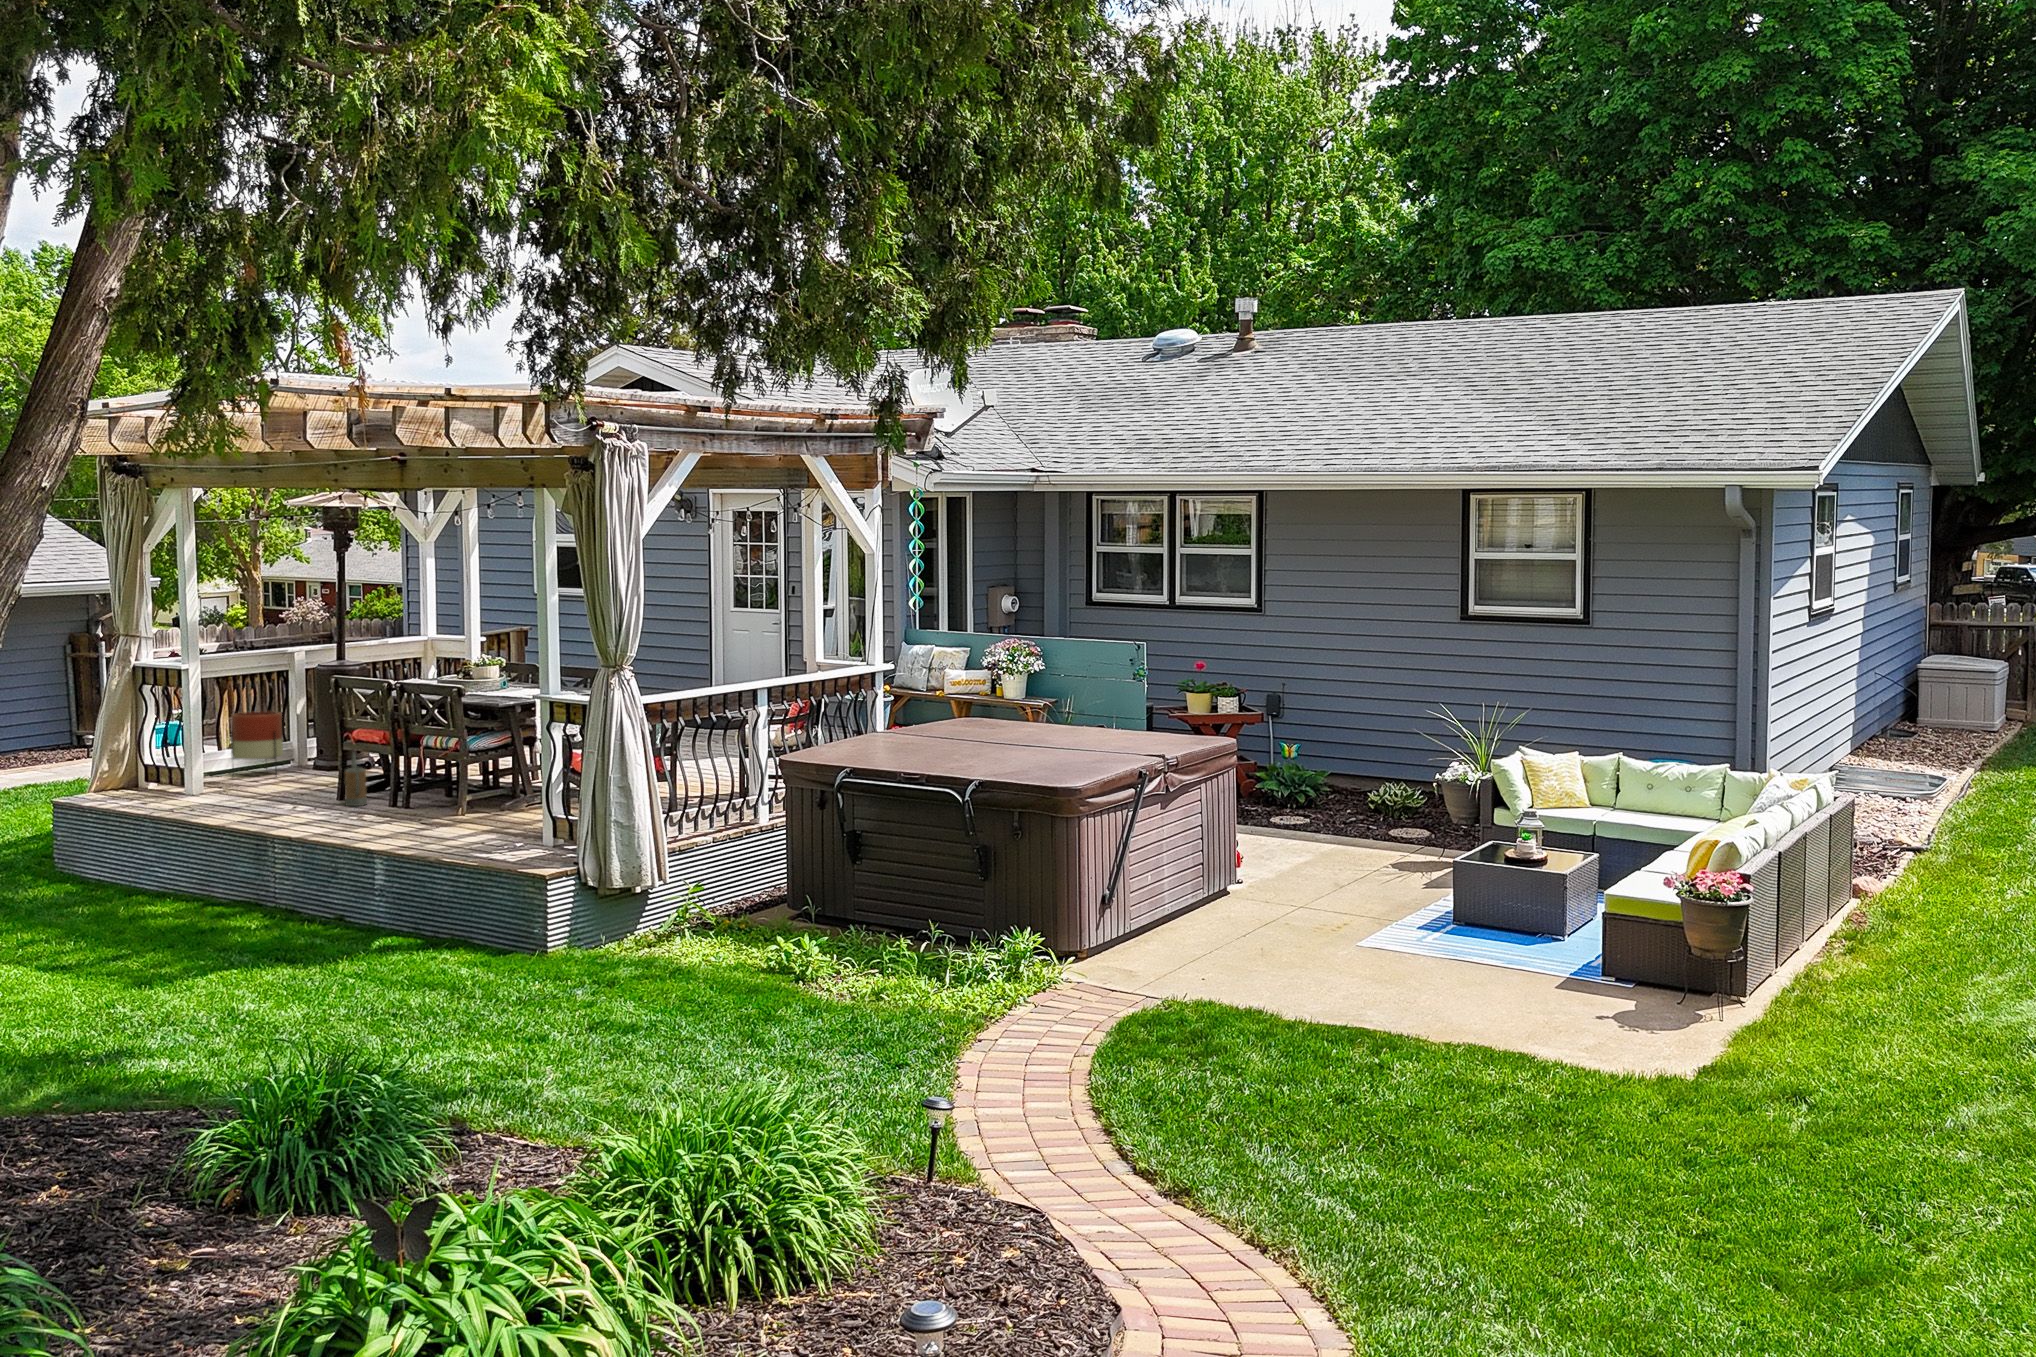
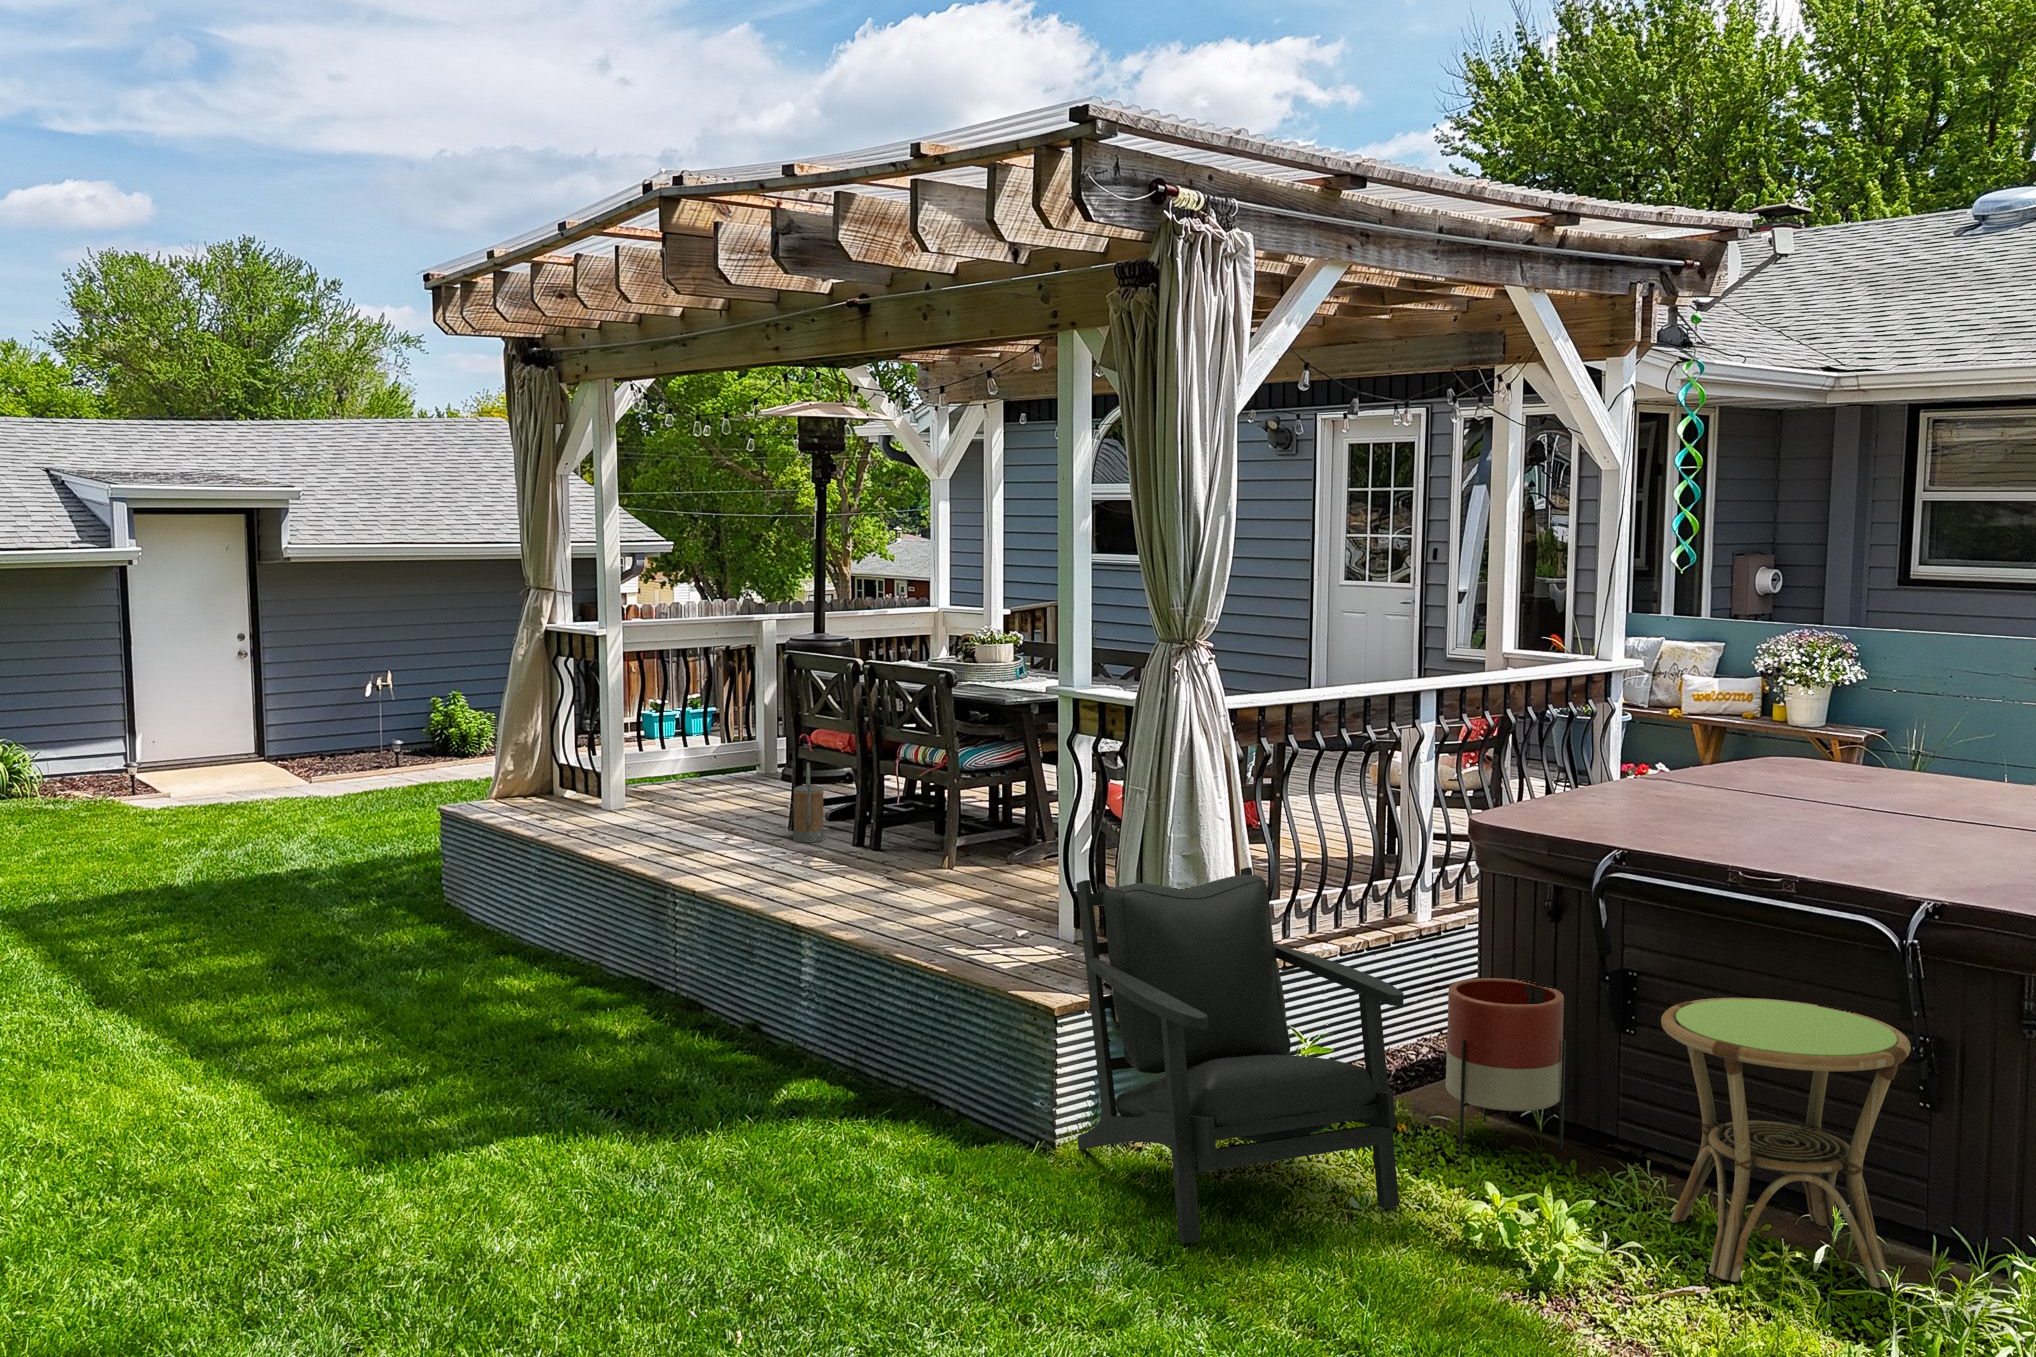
planter: present [231,711,283,770] -> present [1446,978,1566,1150]
armchair: none [559,790,739,976] -> present [1076,867,1404,1243]
side table: none [861,836,970,964] -> present [1661,998,1911,1288]

